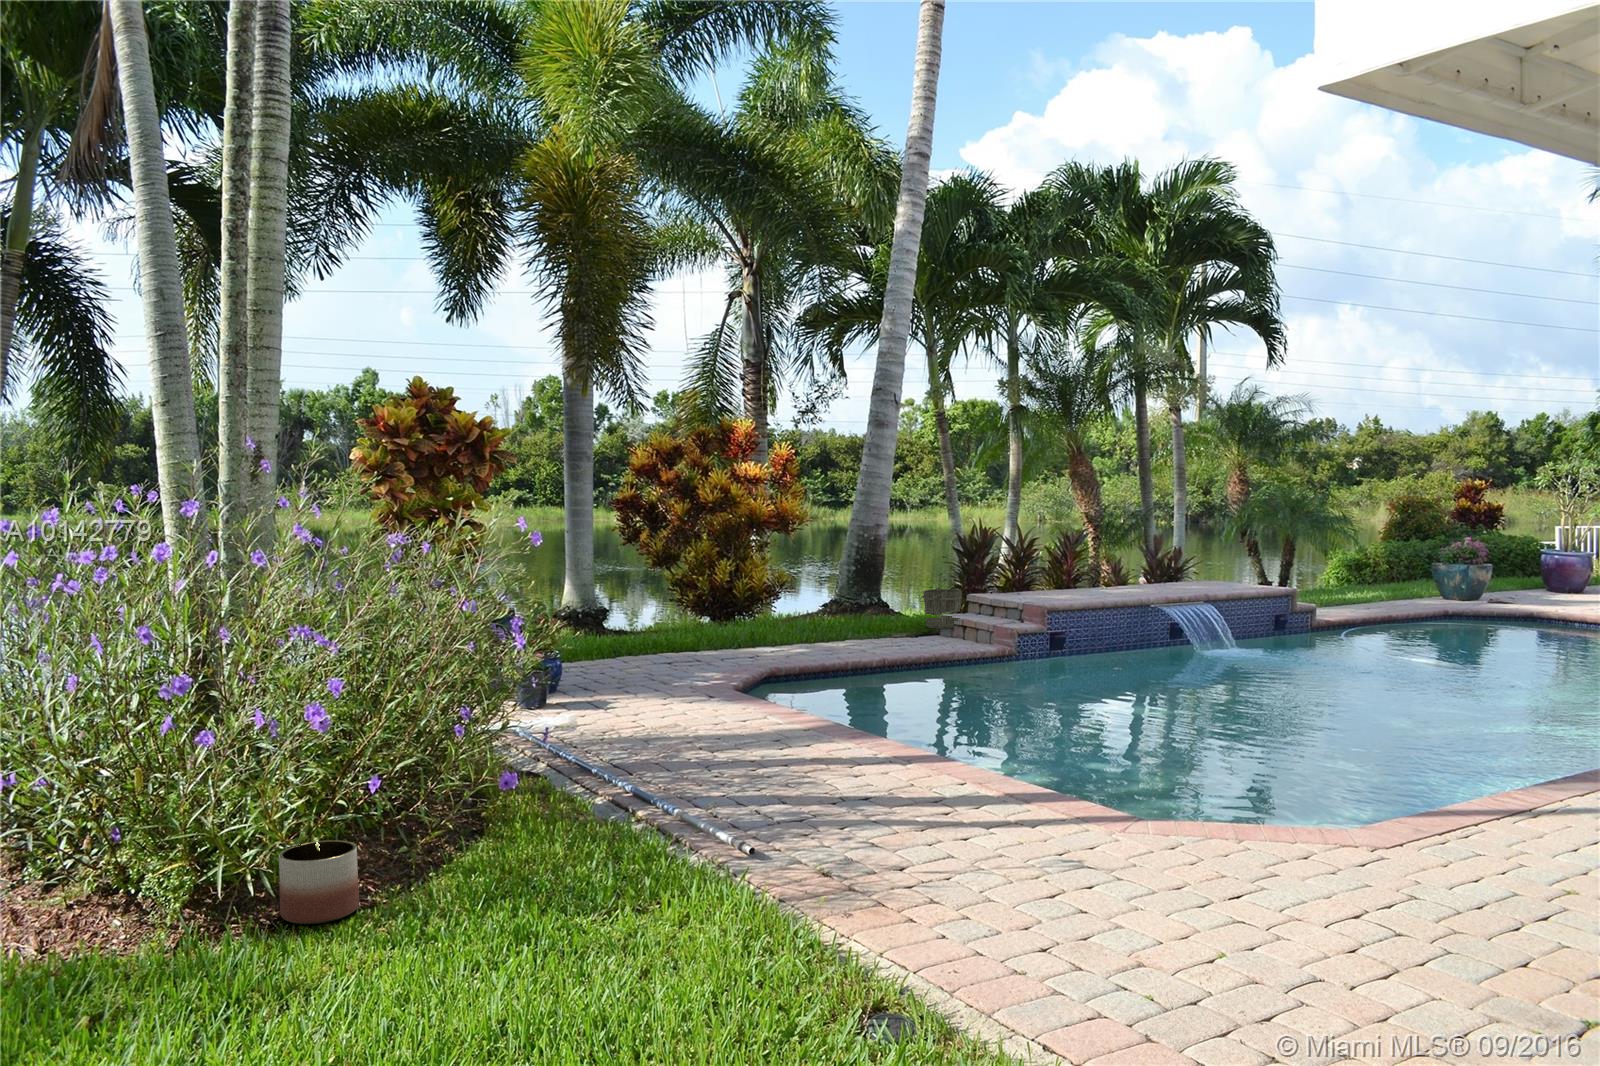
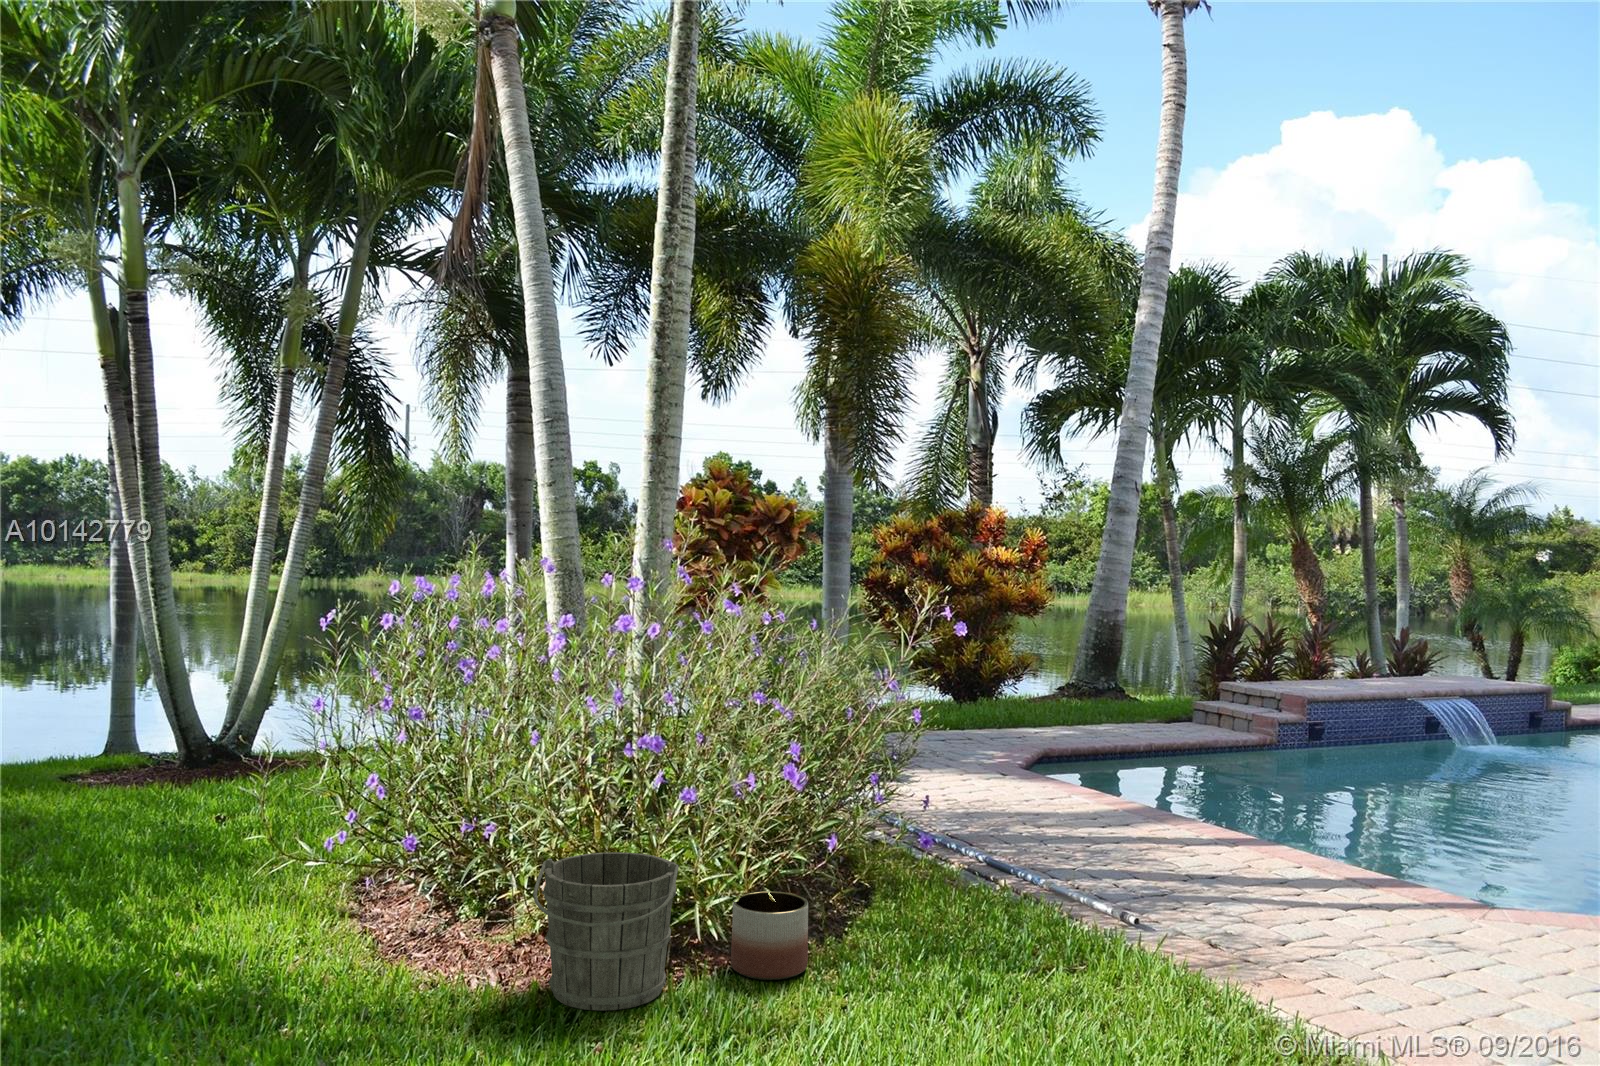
bucket: present [919,587,962,629] -> present [533,852,679,1011]

